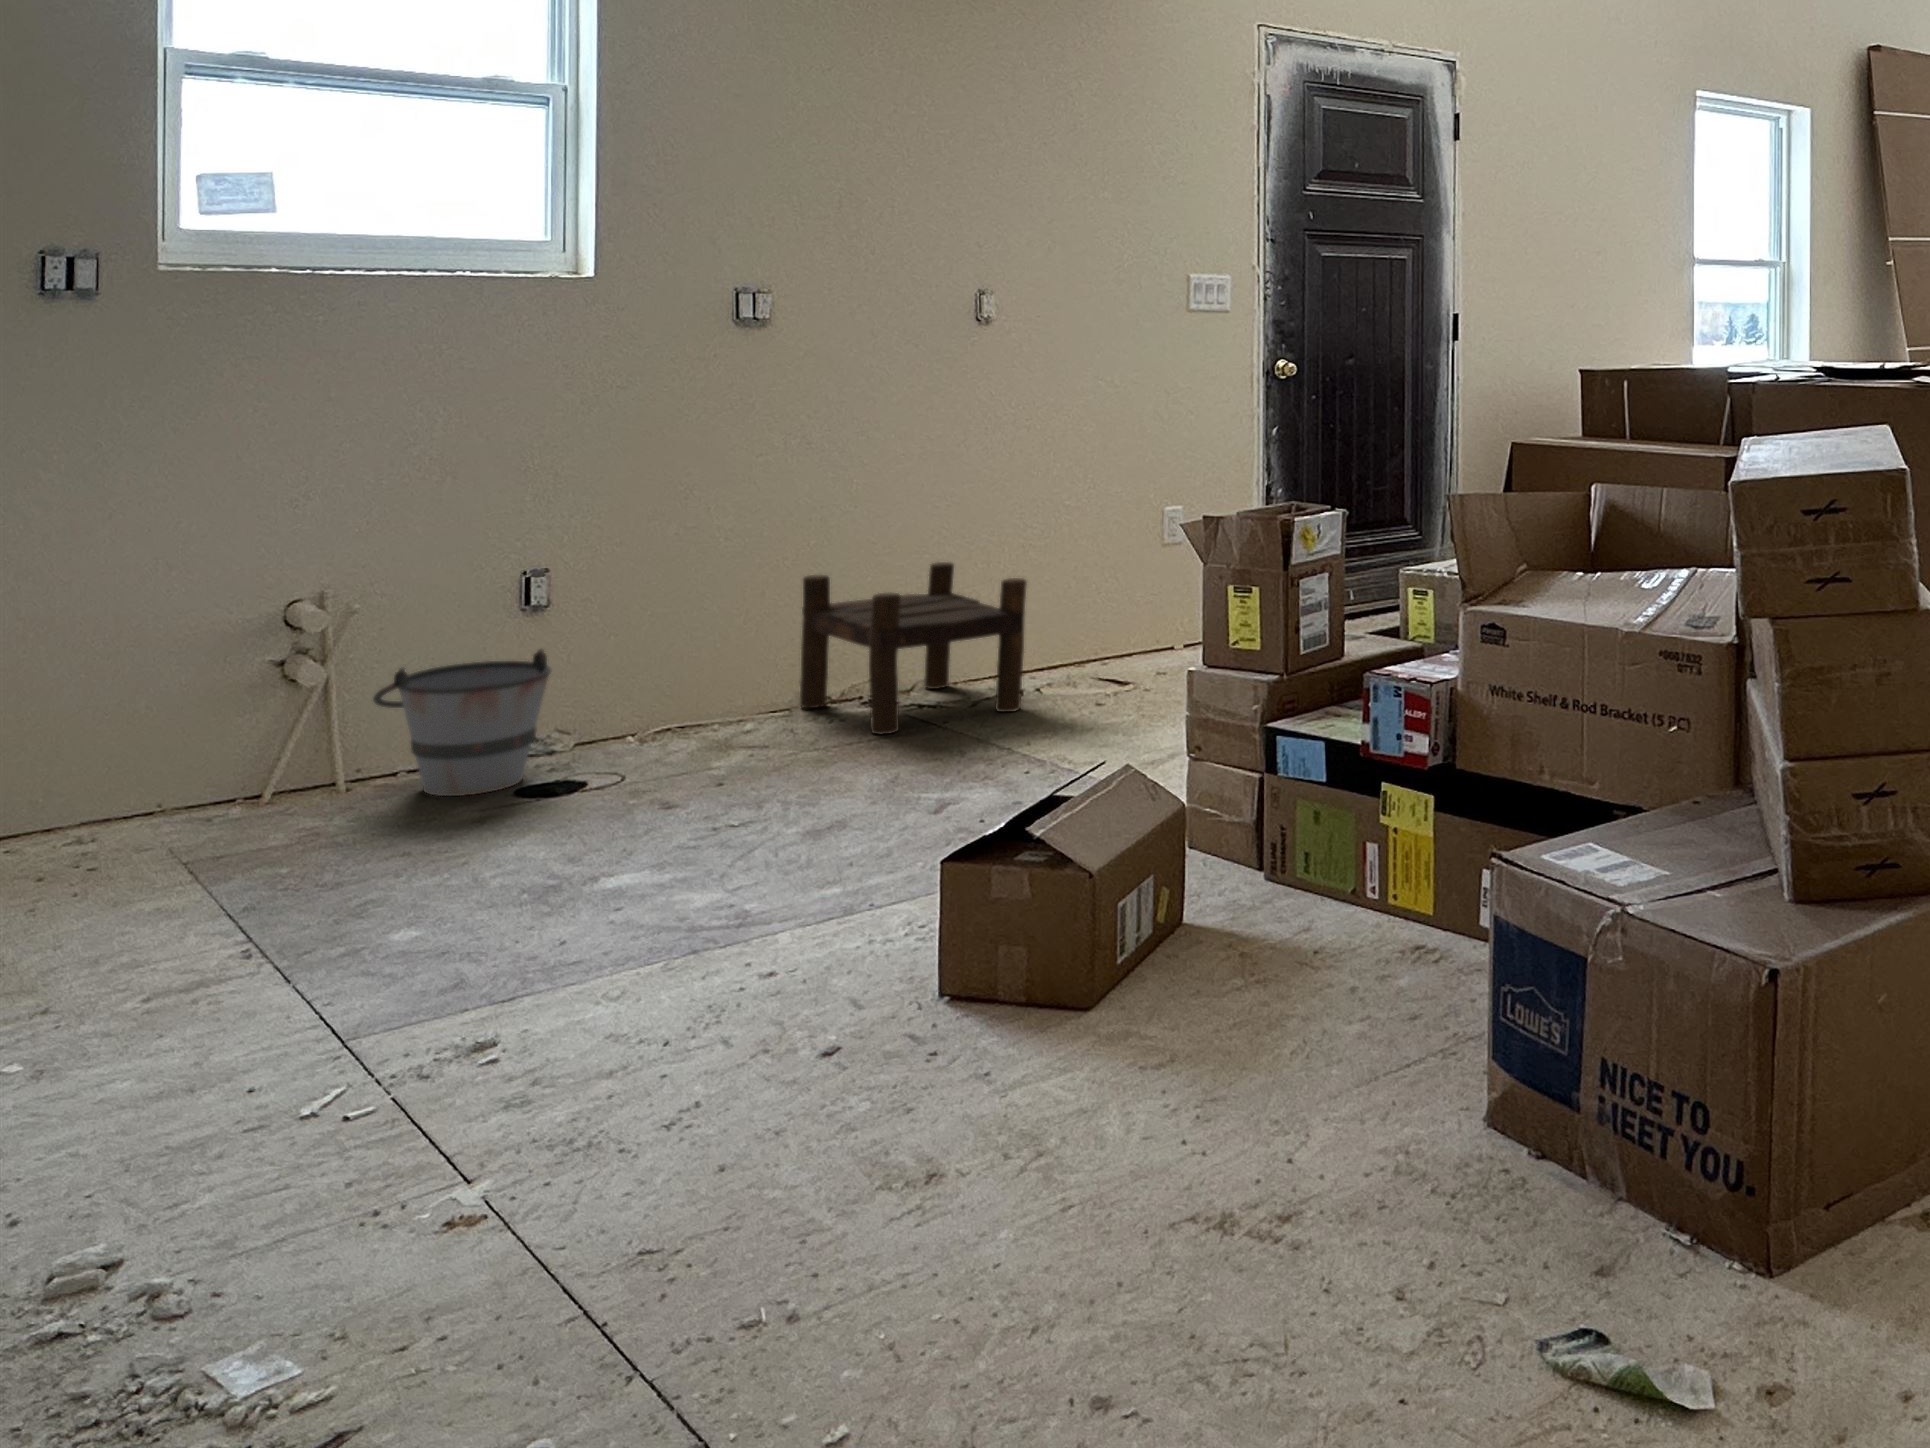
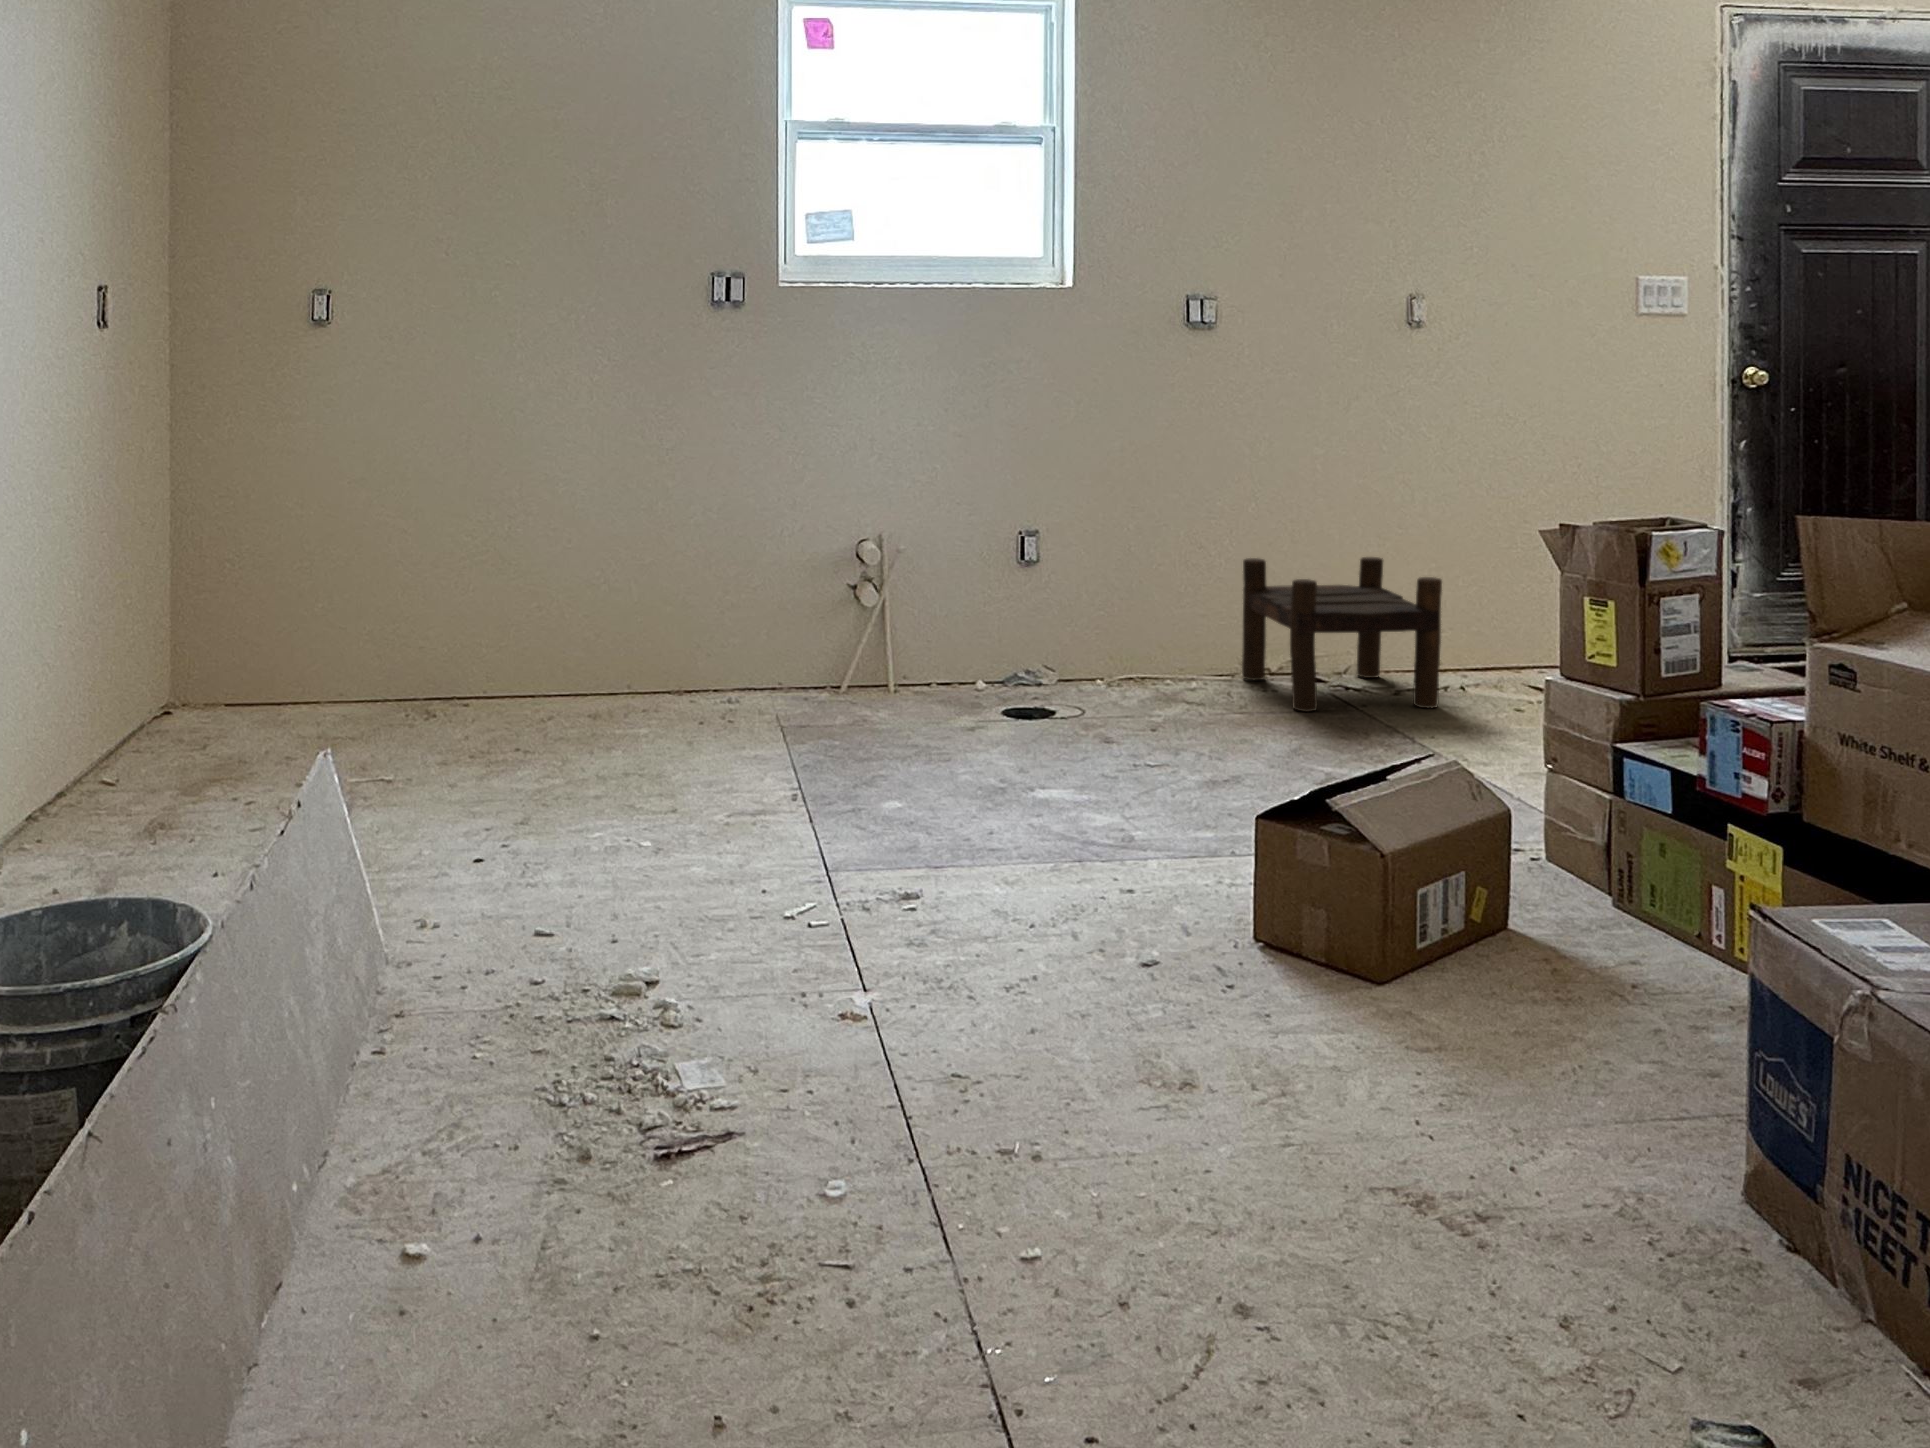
bucket: present [373,649,551,796] -> none [911,598,1032,711]

